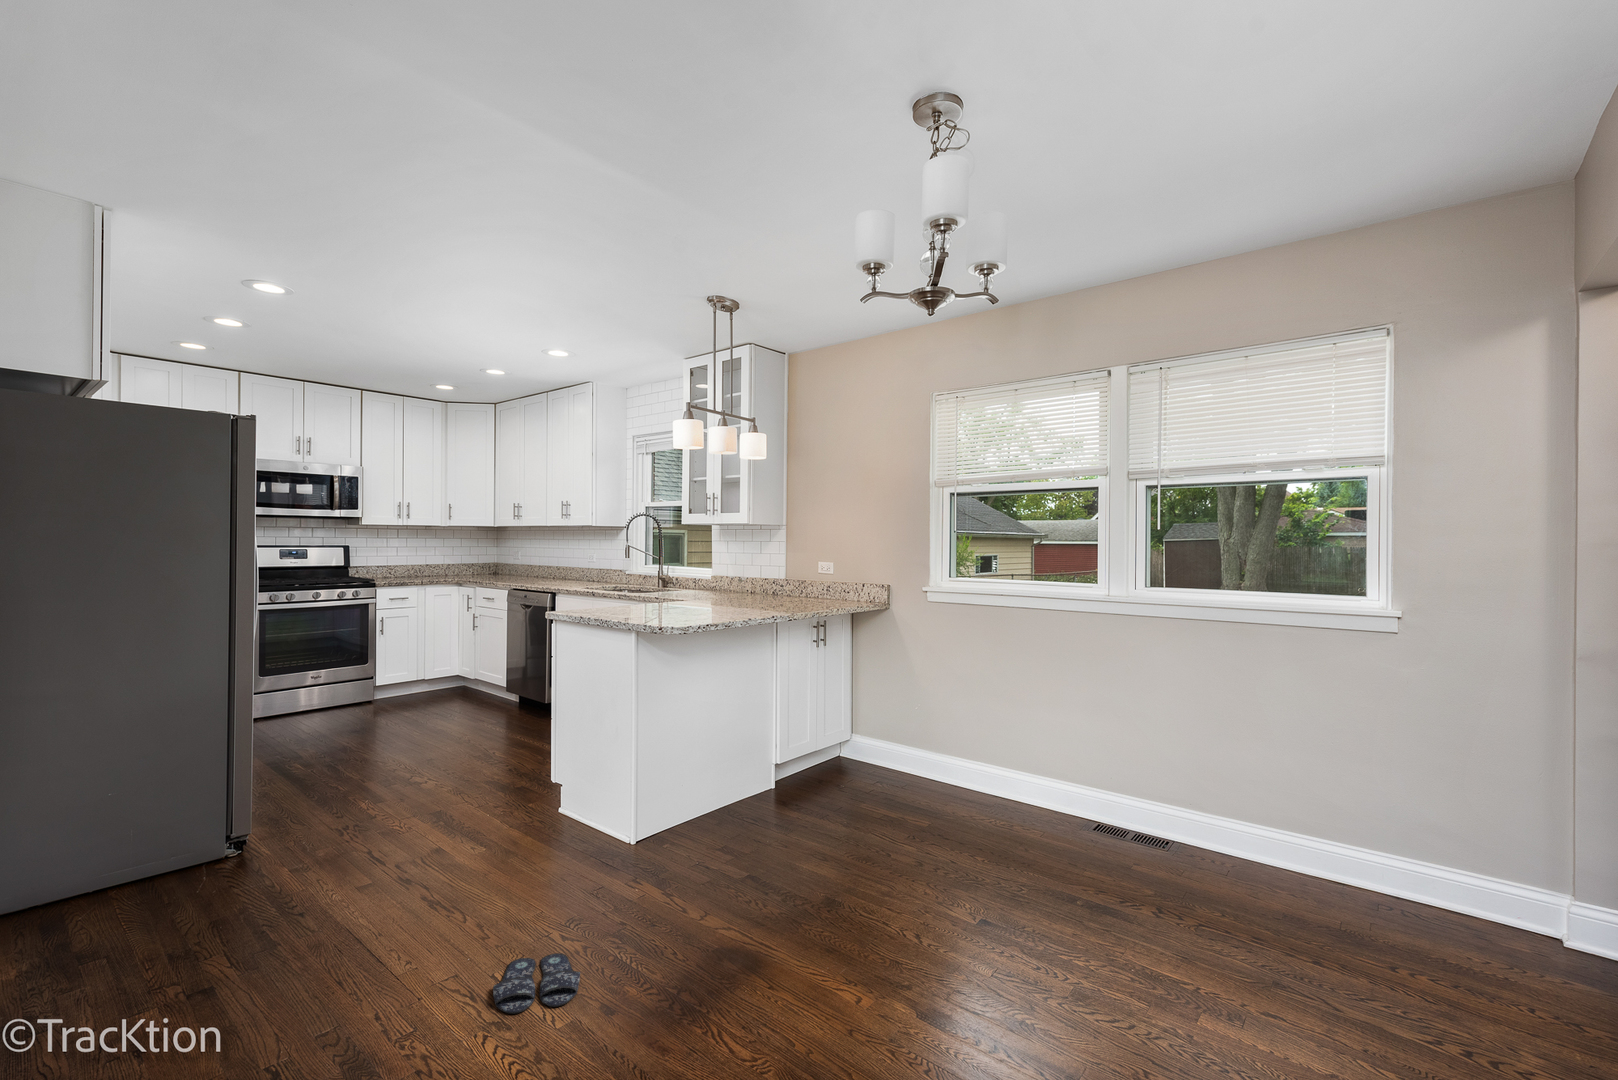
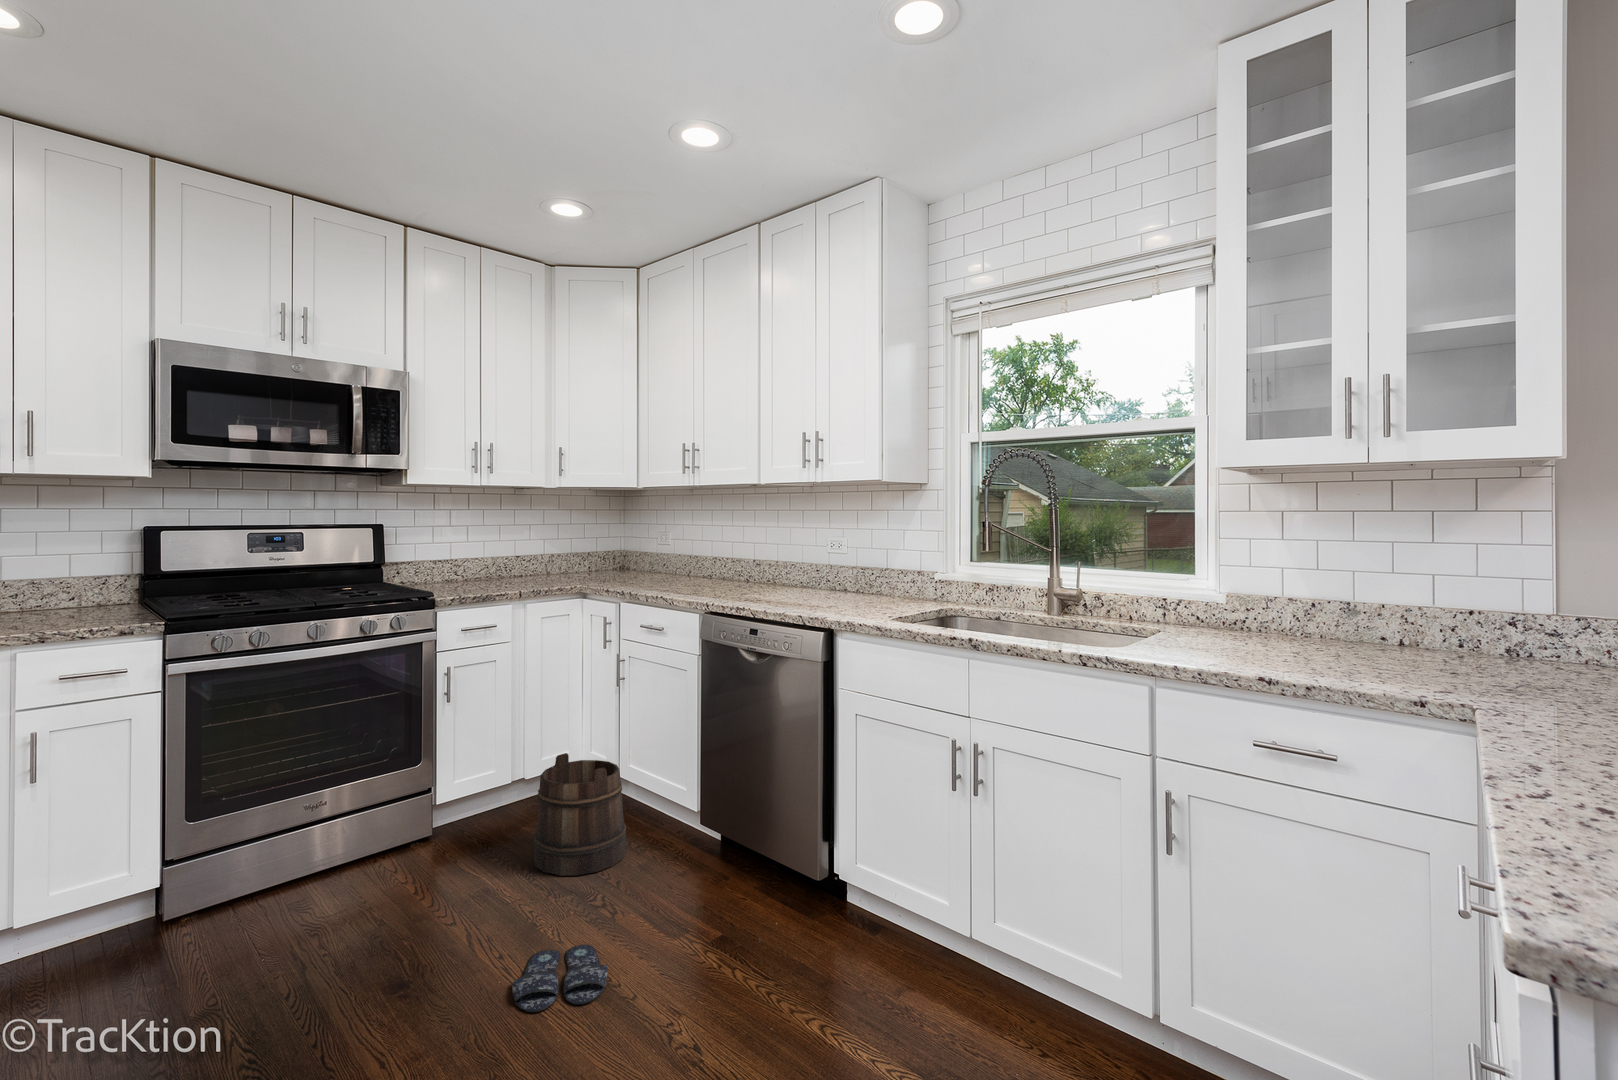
bucket: none [509,778,594,891] -> present [534,753,627,876]

